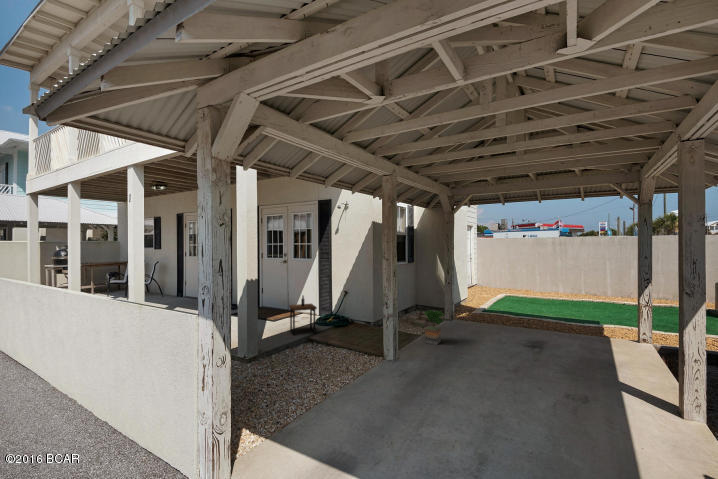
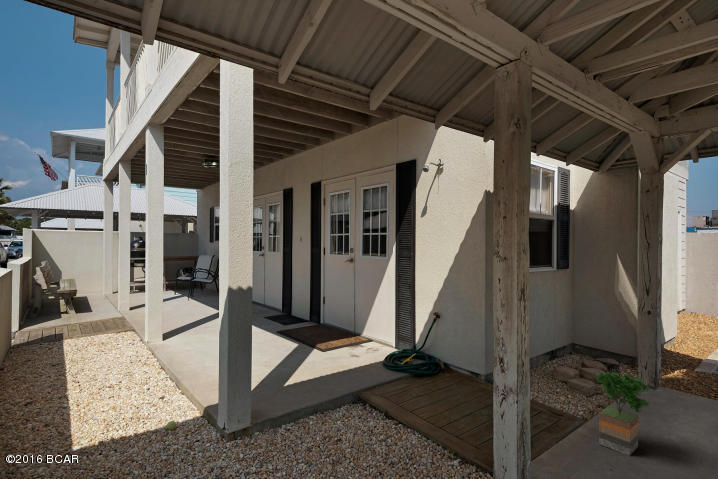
side table: present [289,296,317,335] -> none [333,317,376,387]

